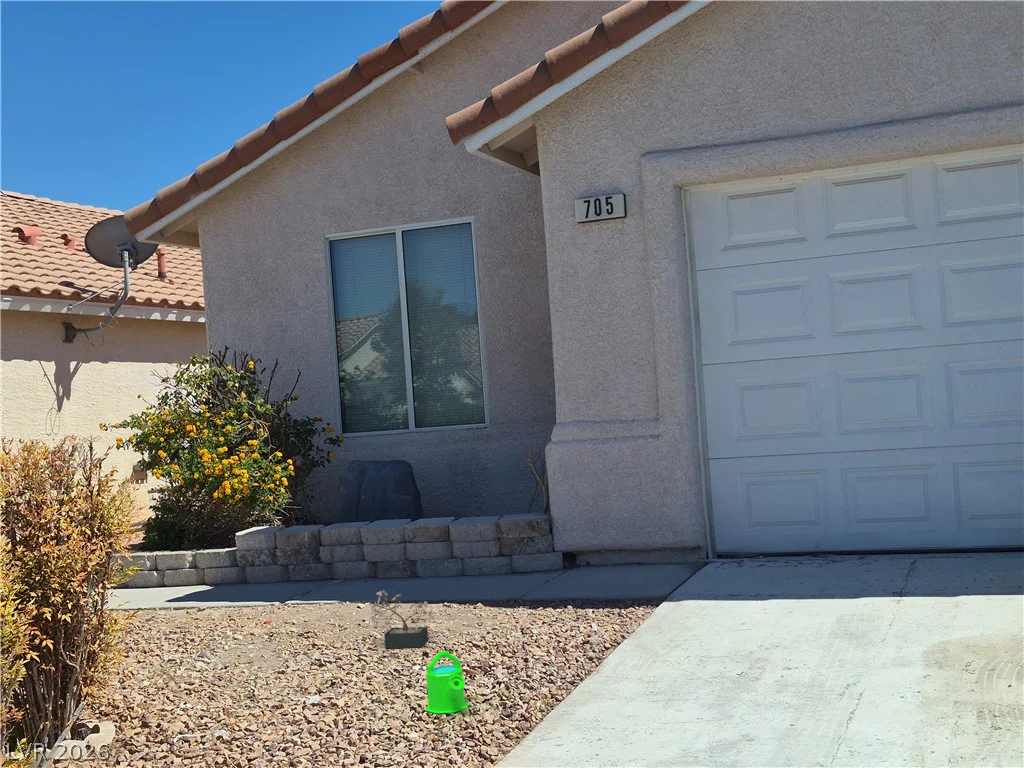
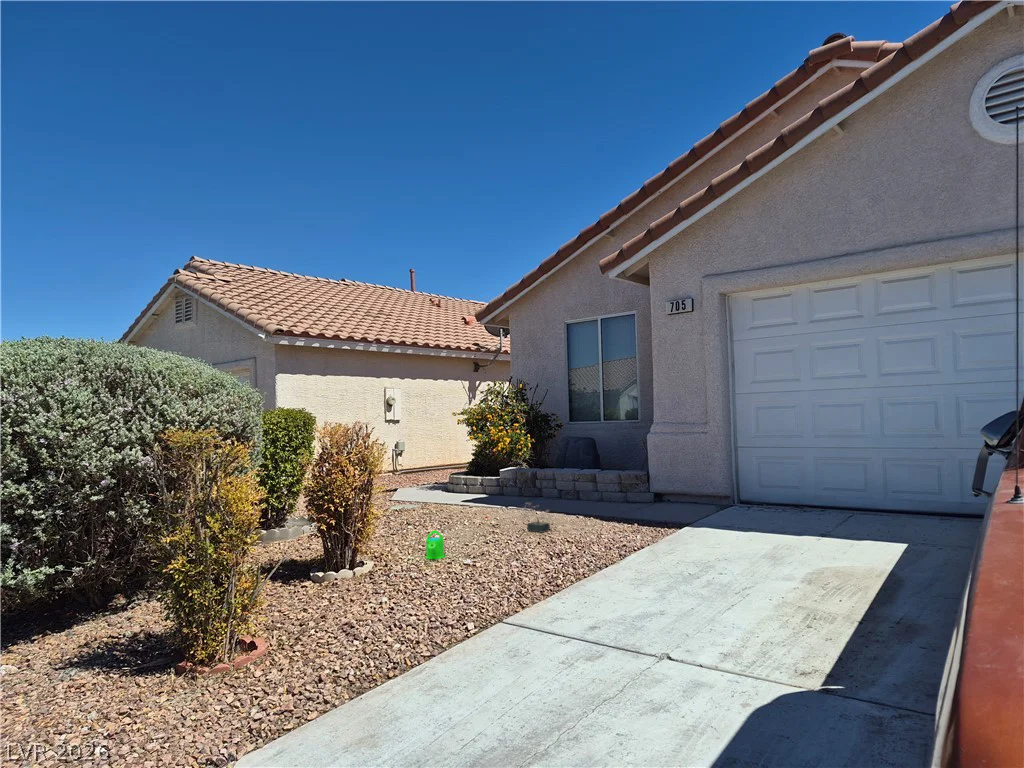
watering can: present [426,651,468,714] -> present [426,530,445,559]

